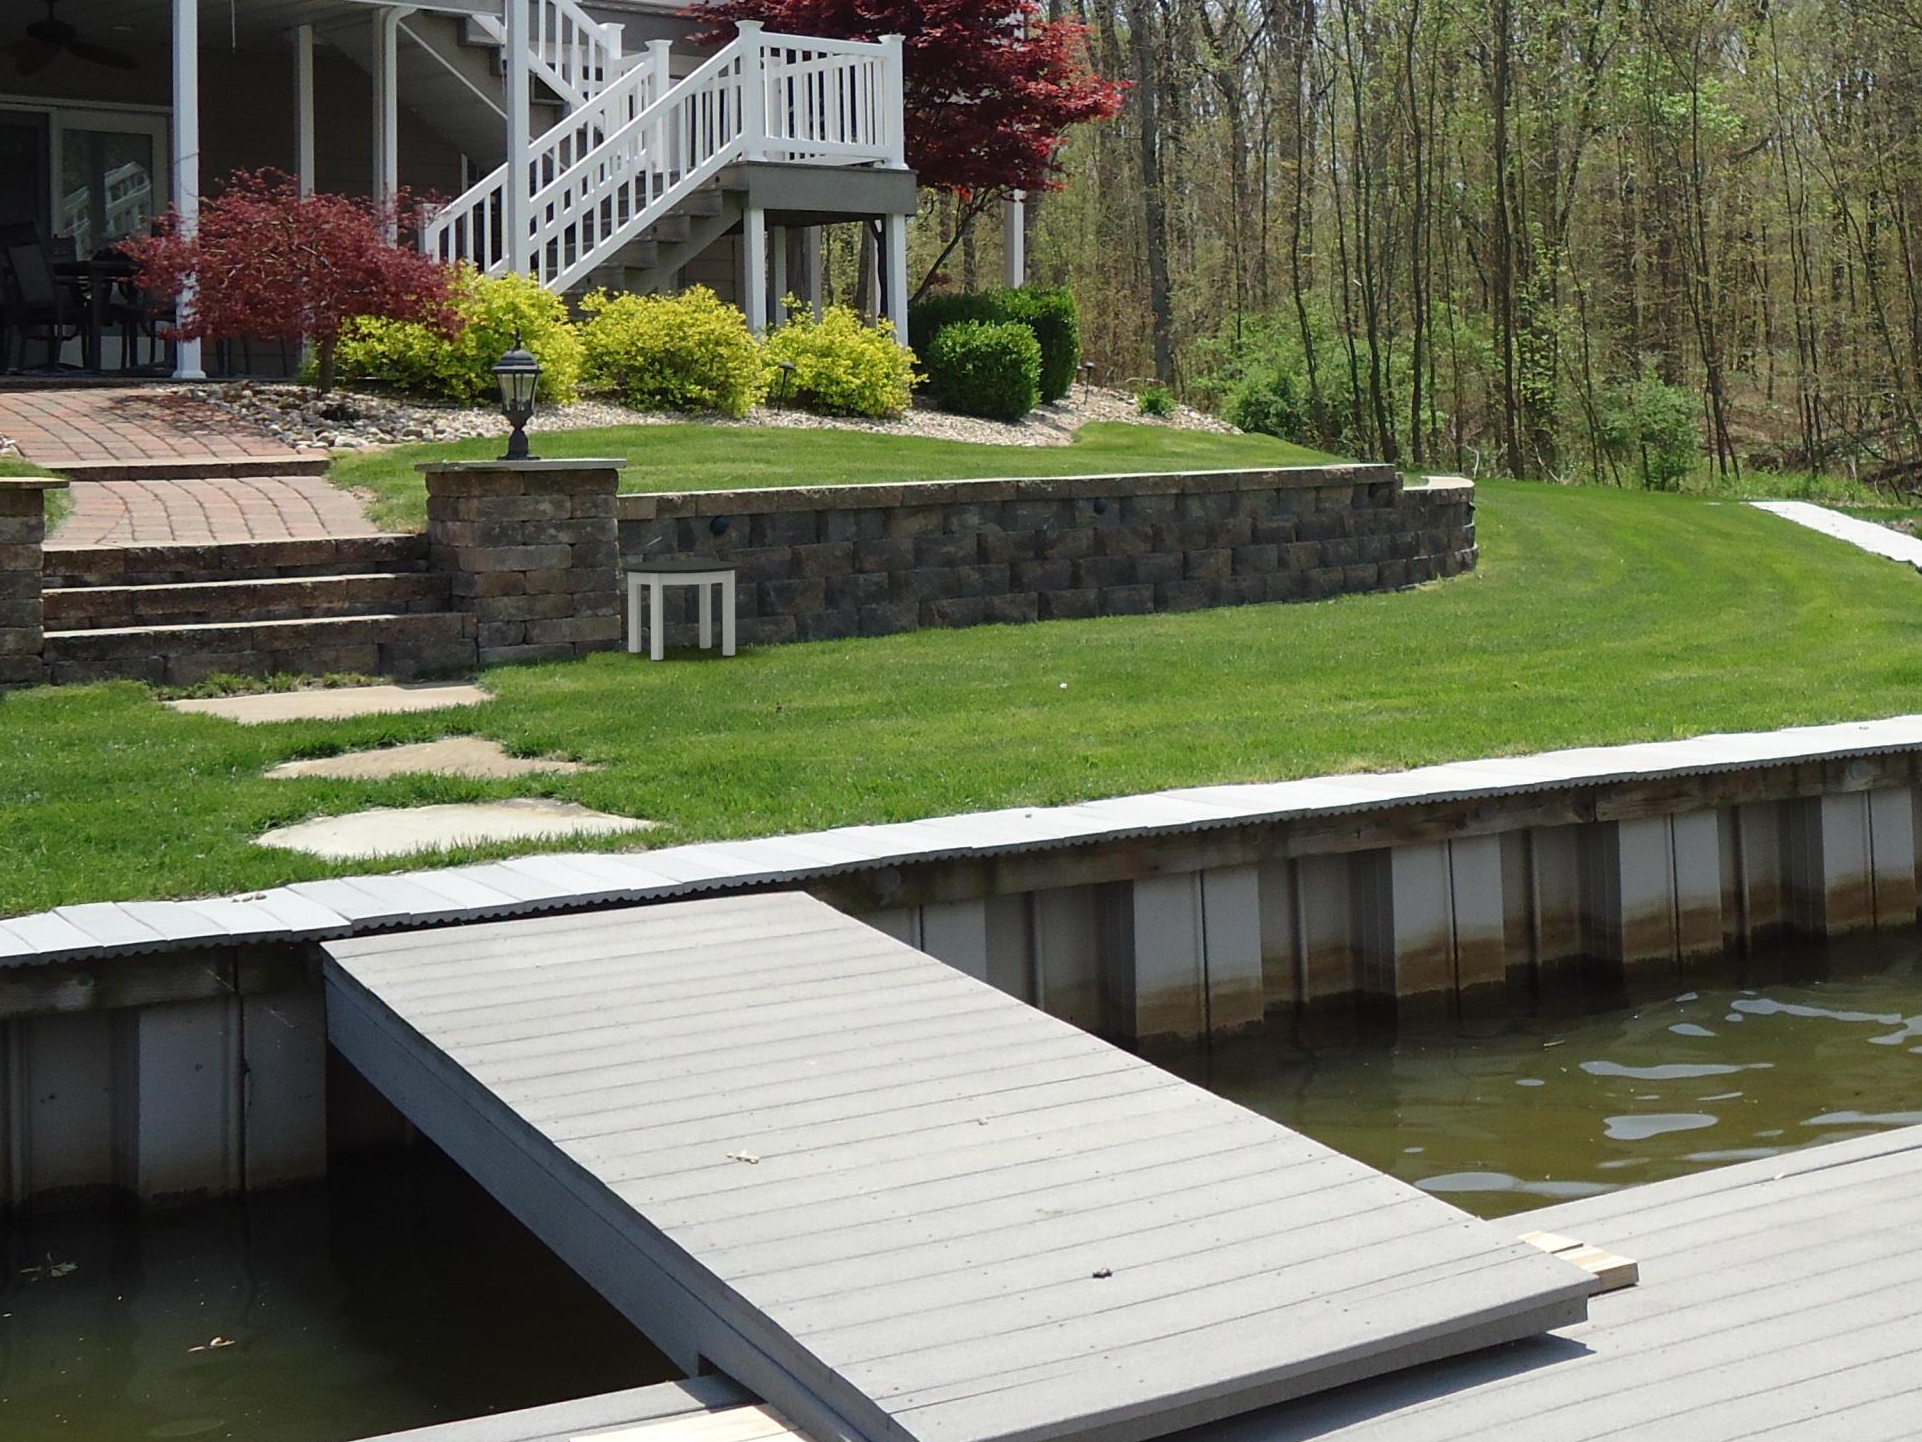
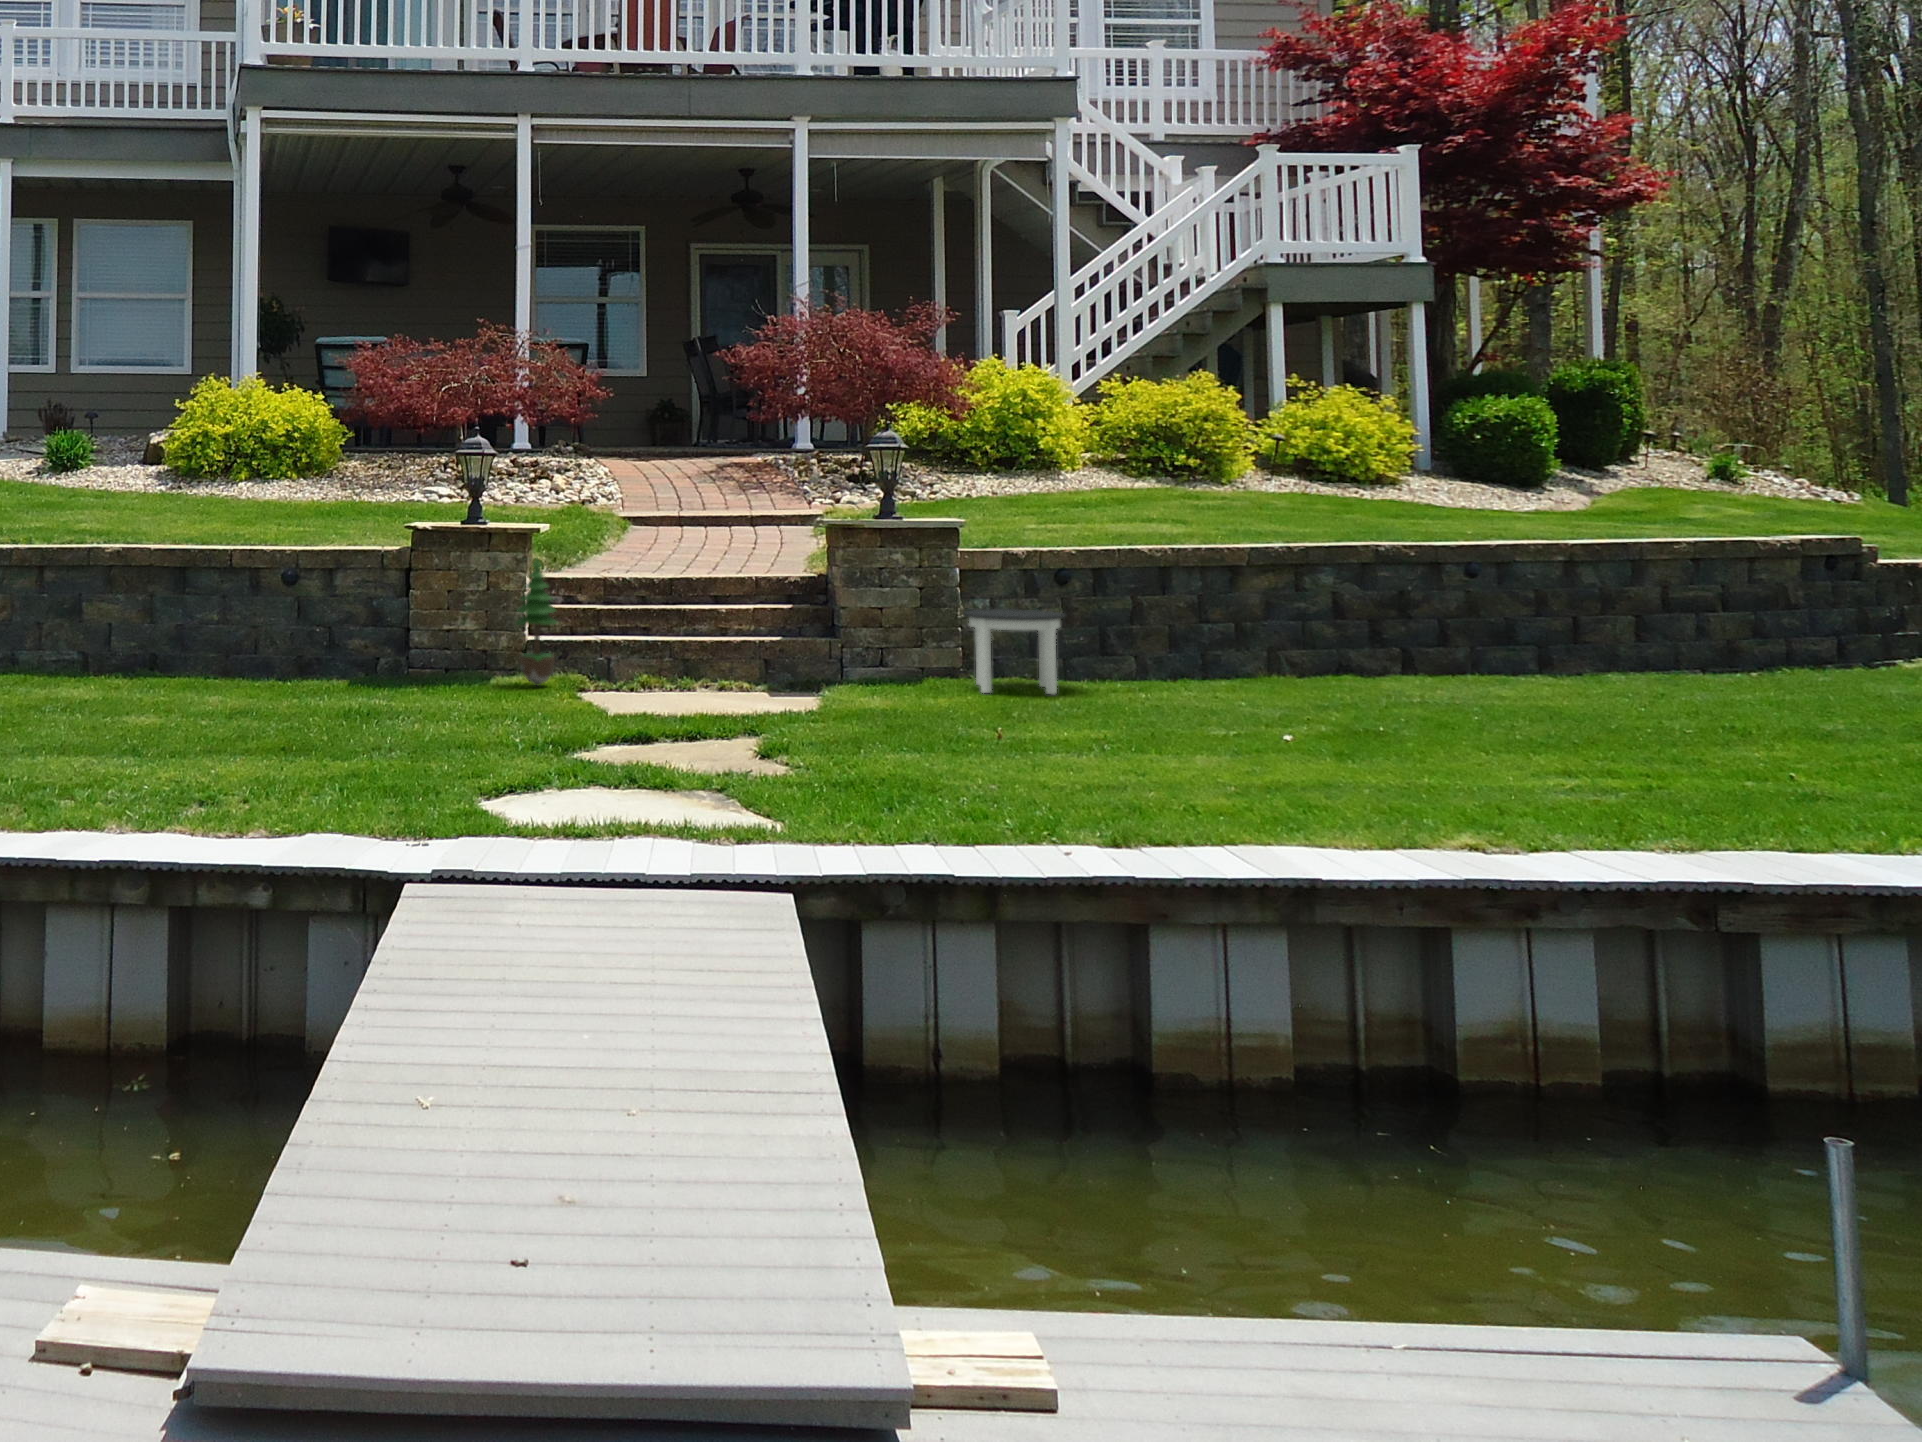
potted tree: none [33,520,105,700] -> present [516,558,557,686]

